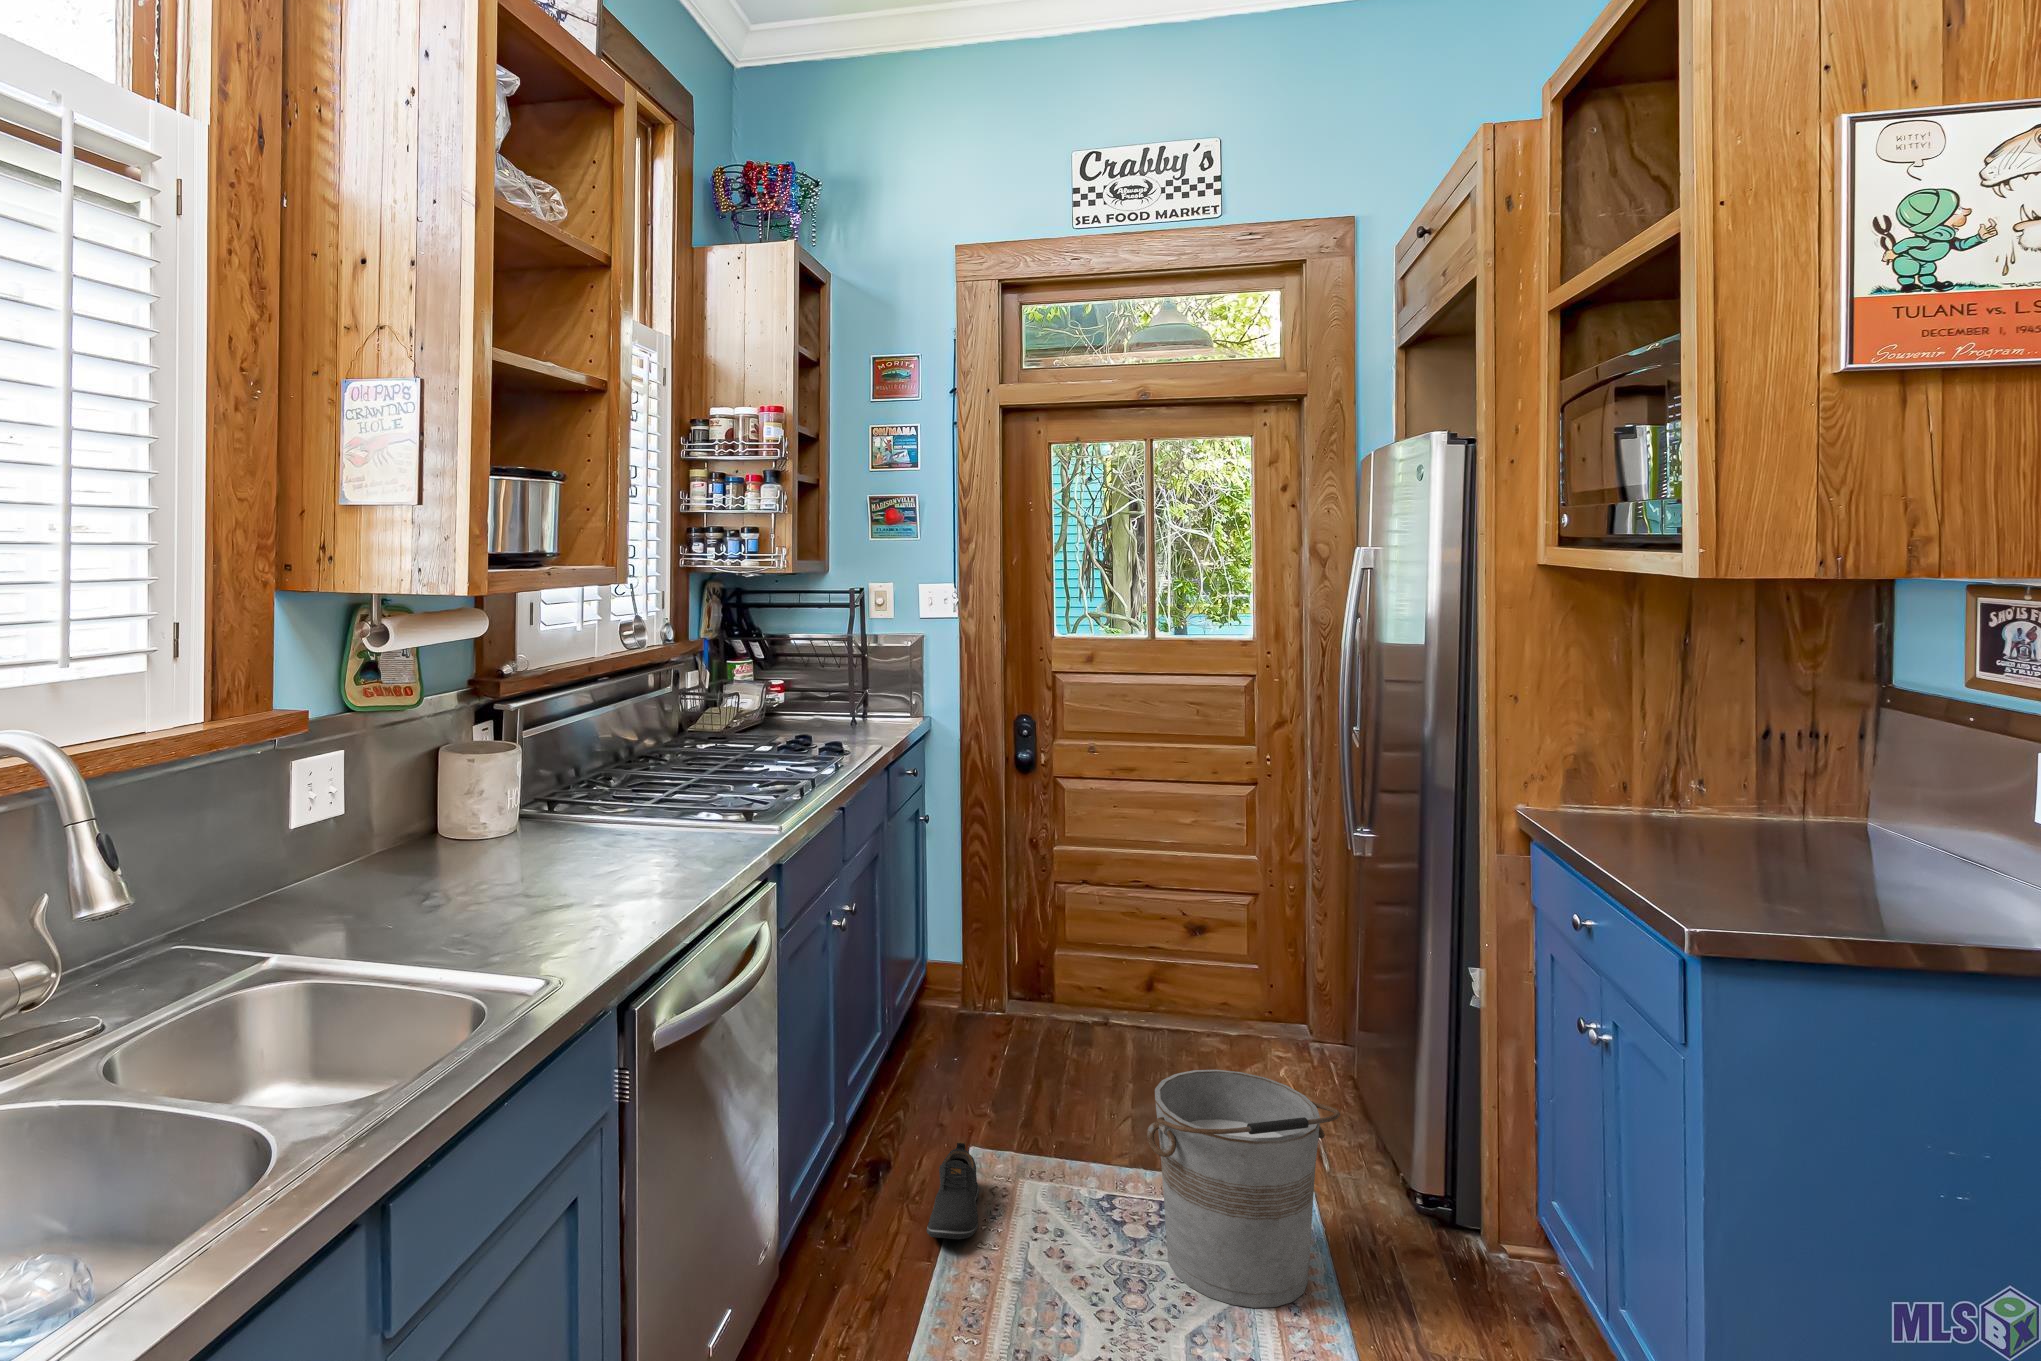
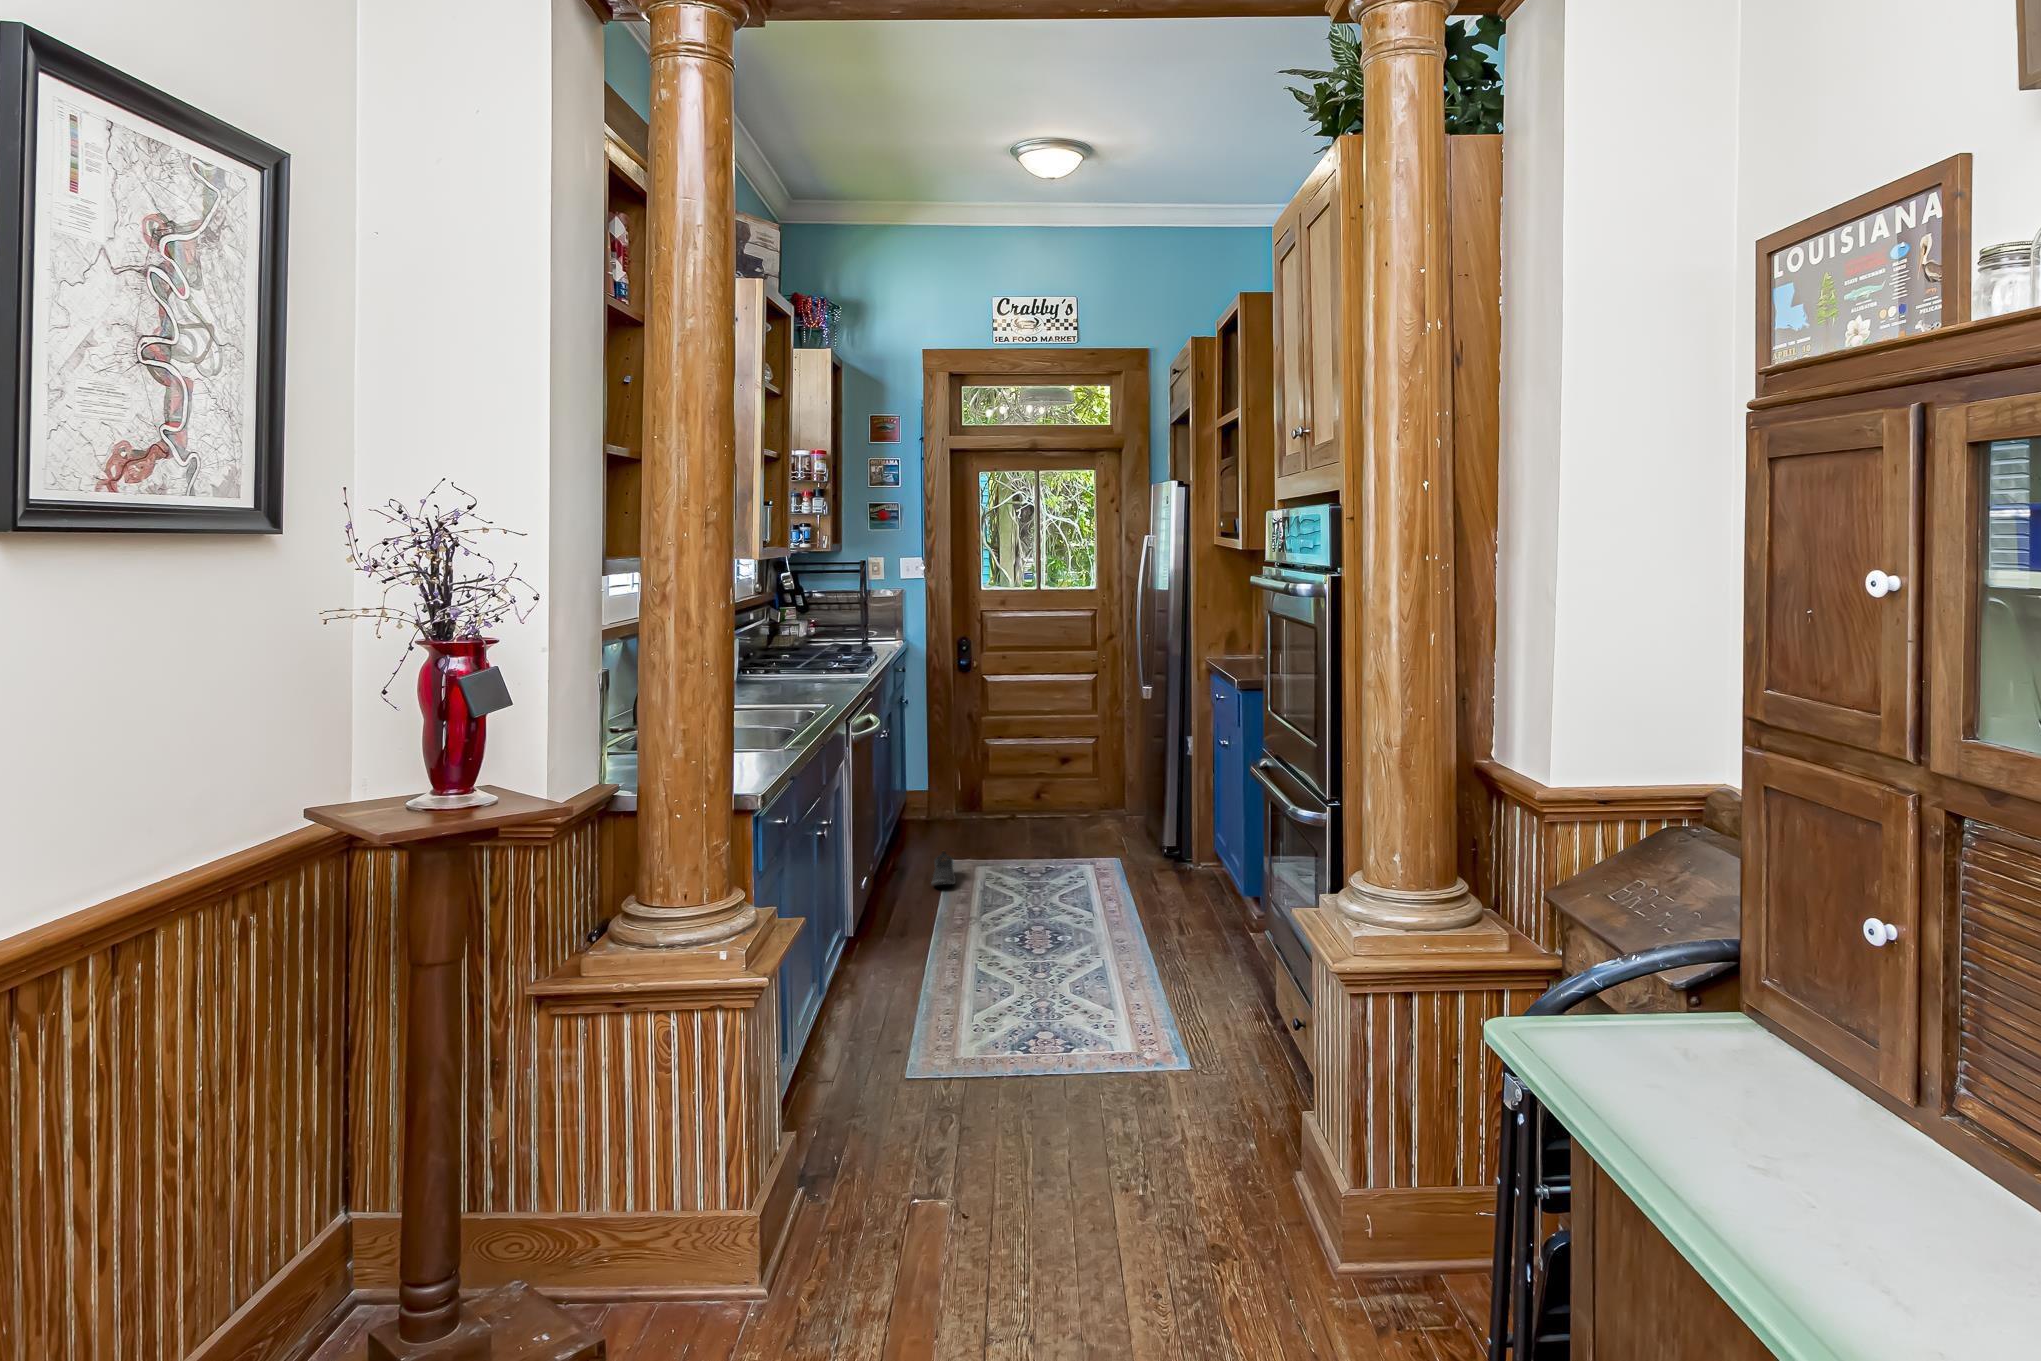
bucket: present [1147,1070,1340,1308] -> none [1039,795,1127,890]

